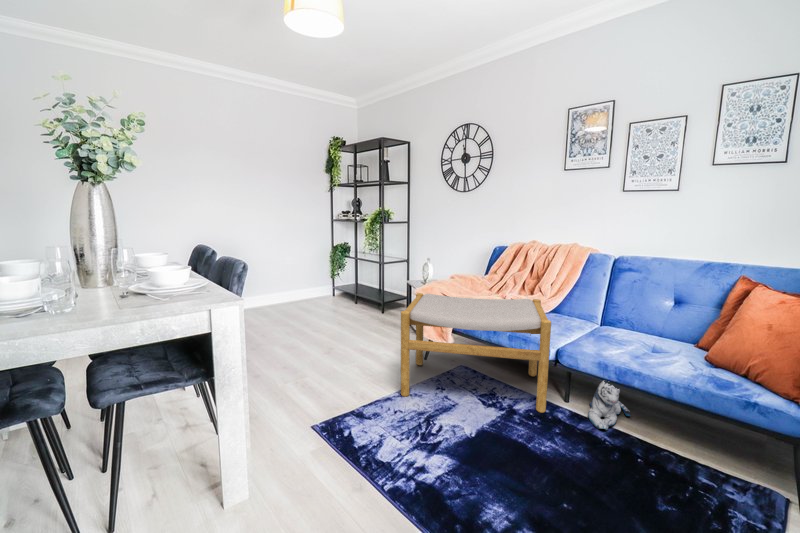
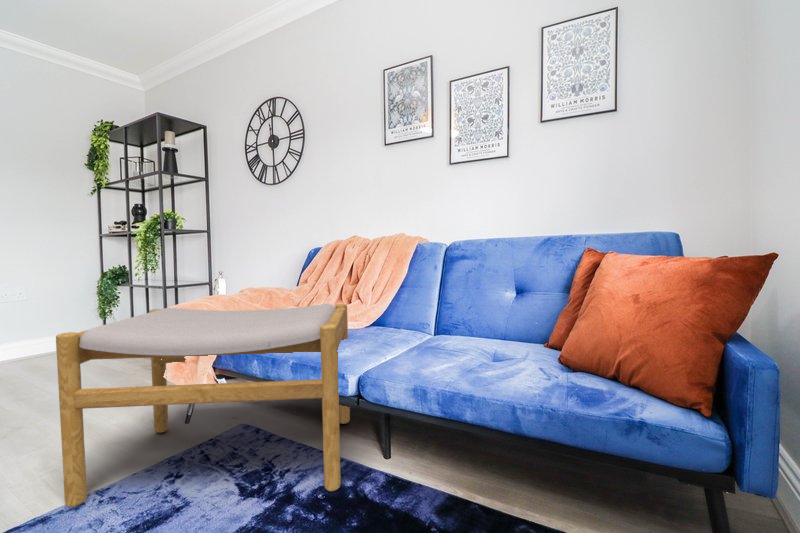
plush toy: present [588,381,631,430] -> none [407,417,472,507]

